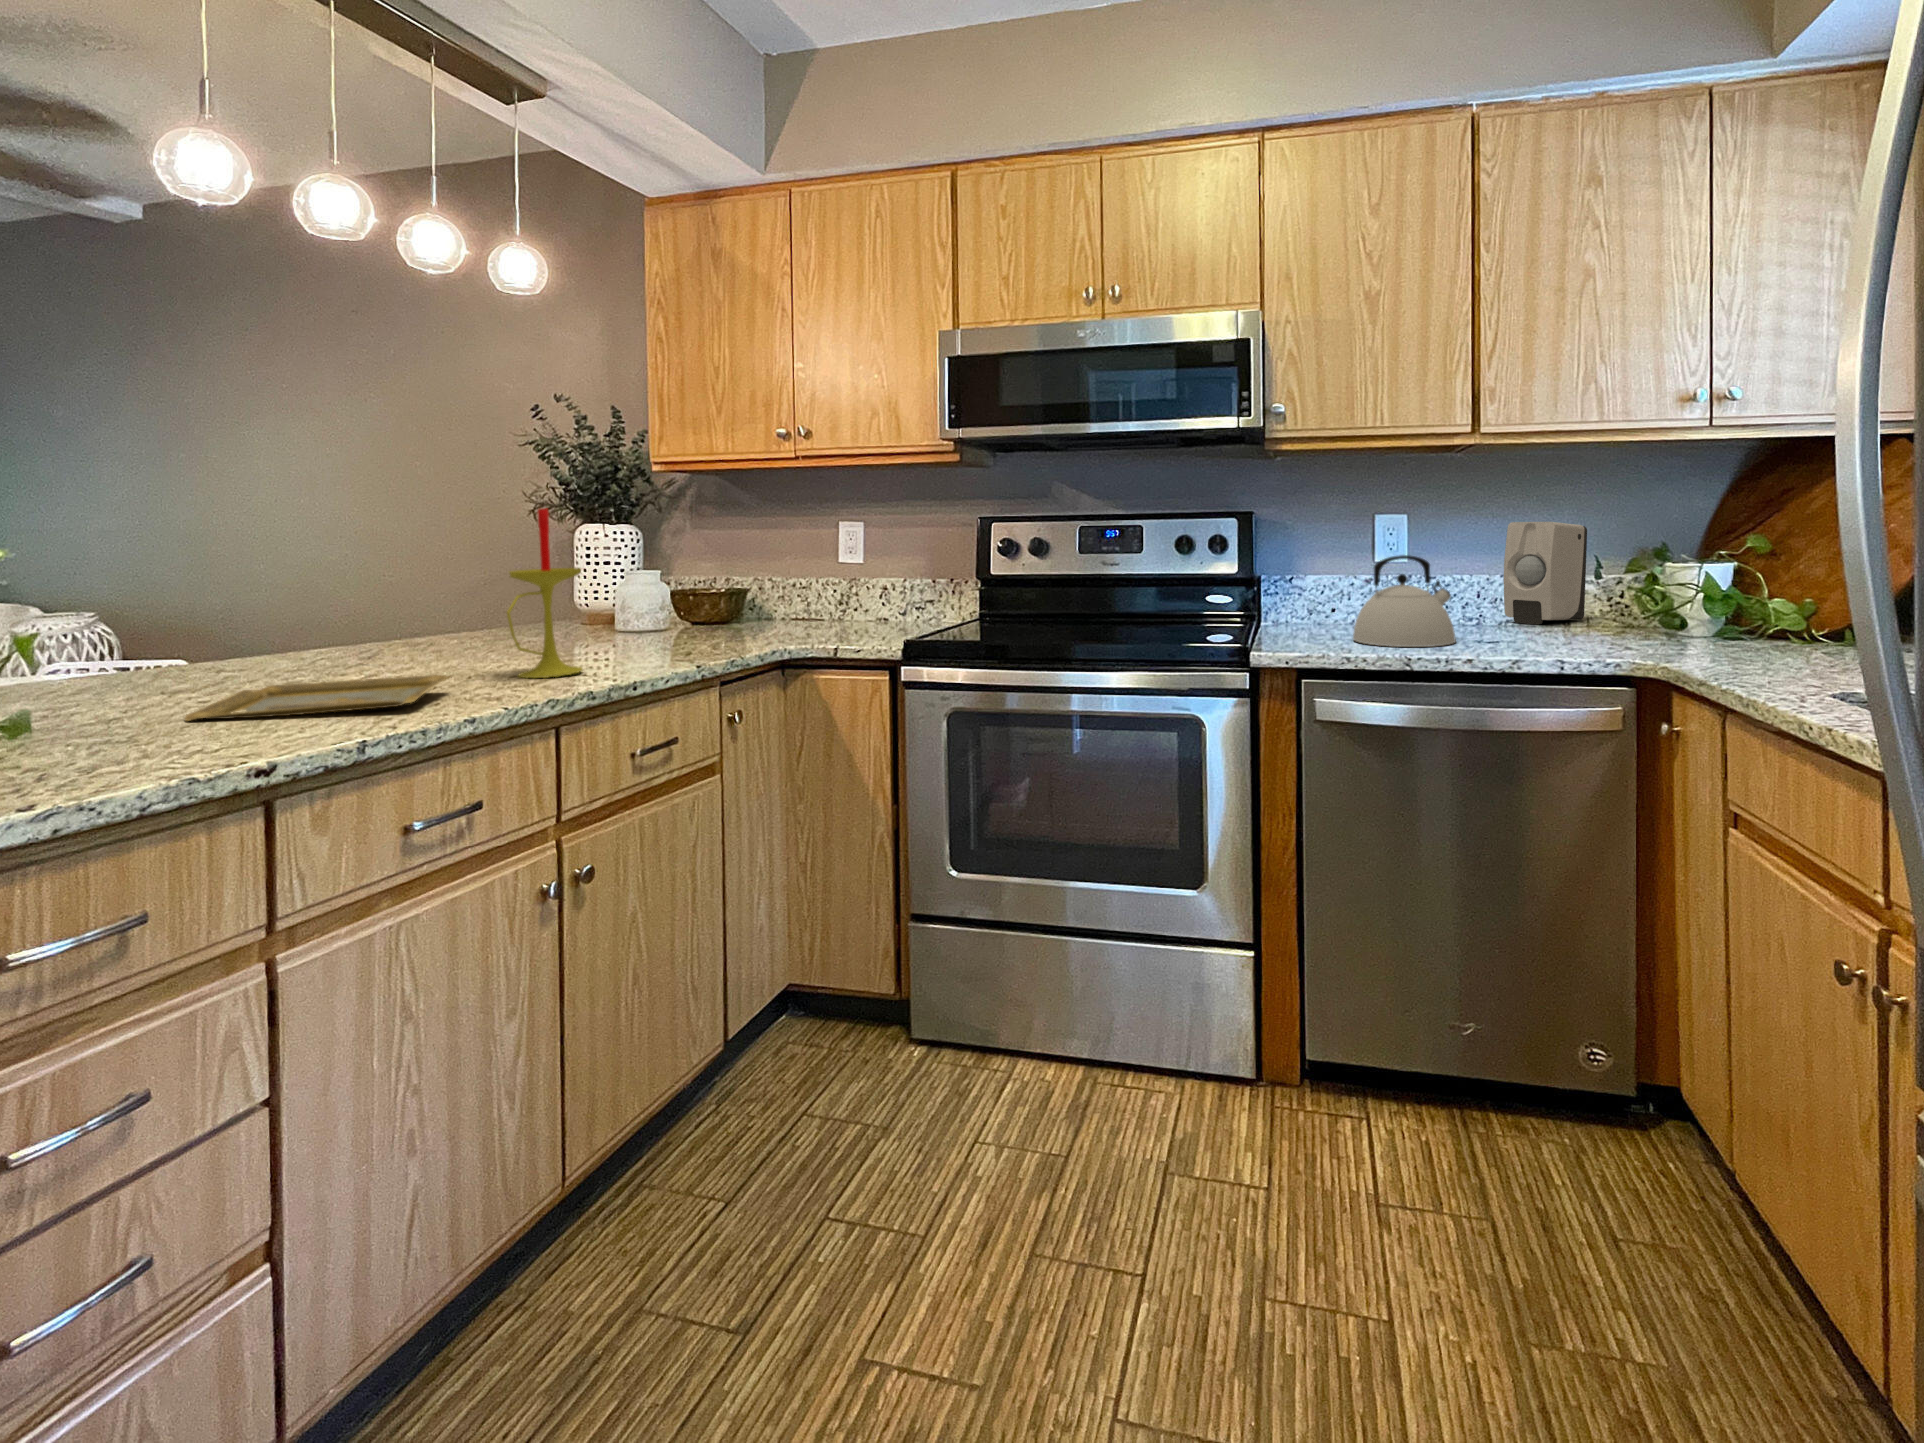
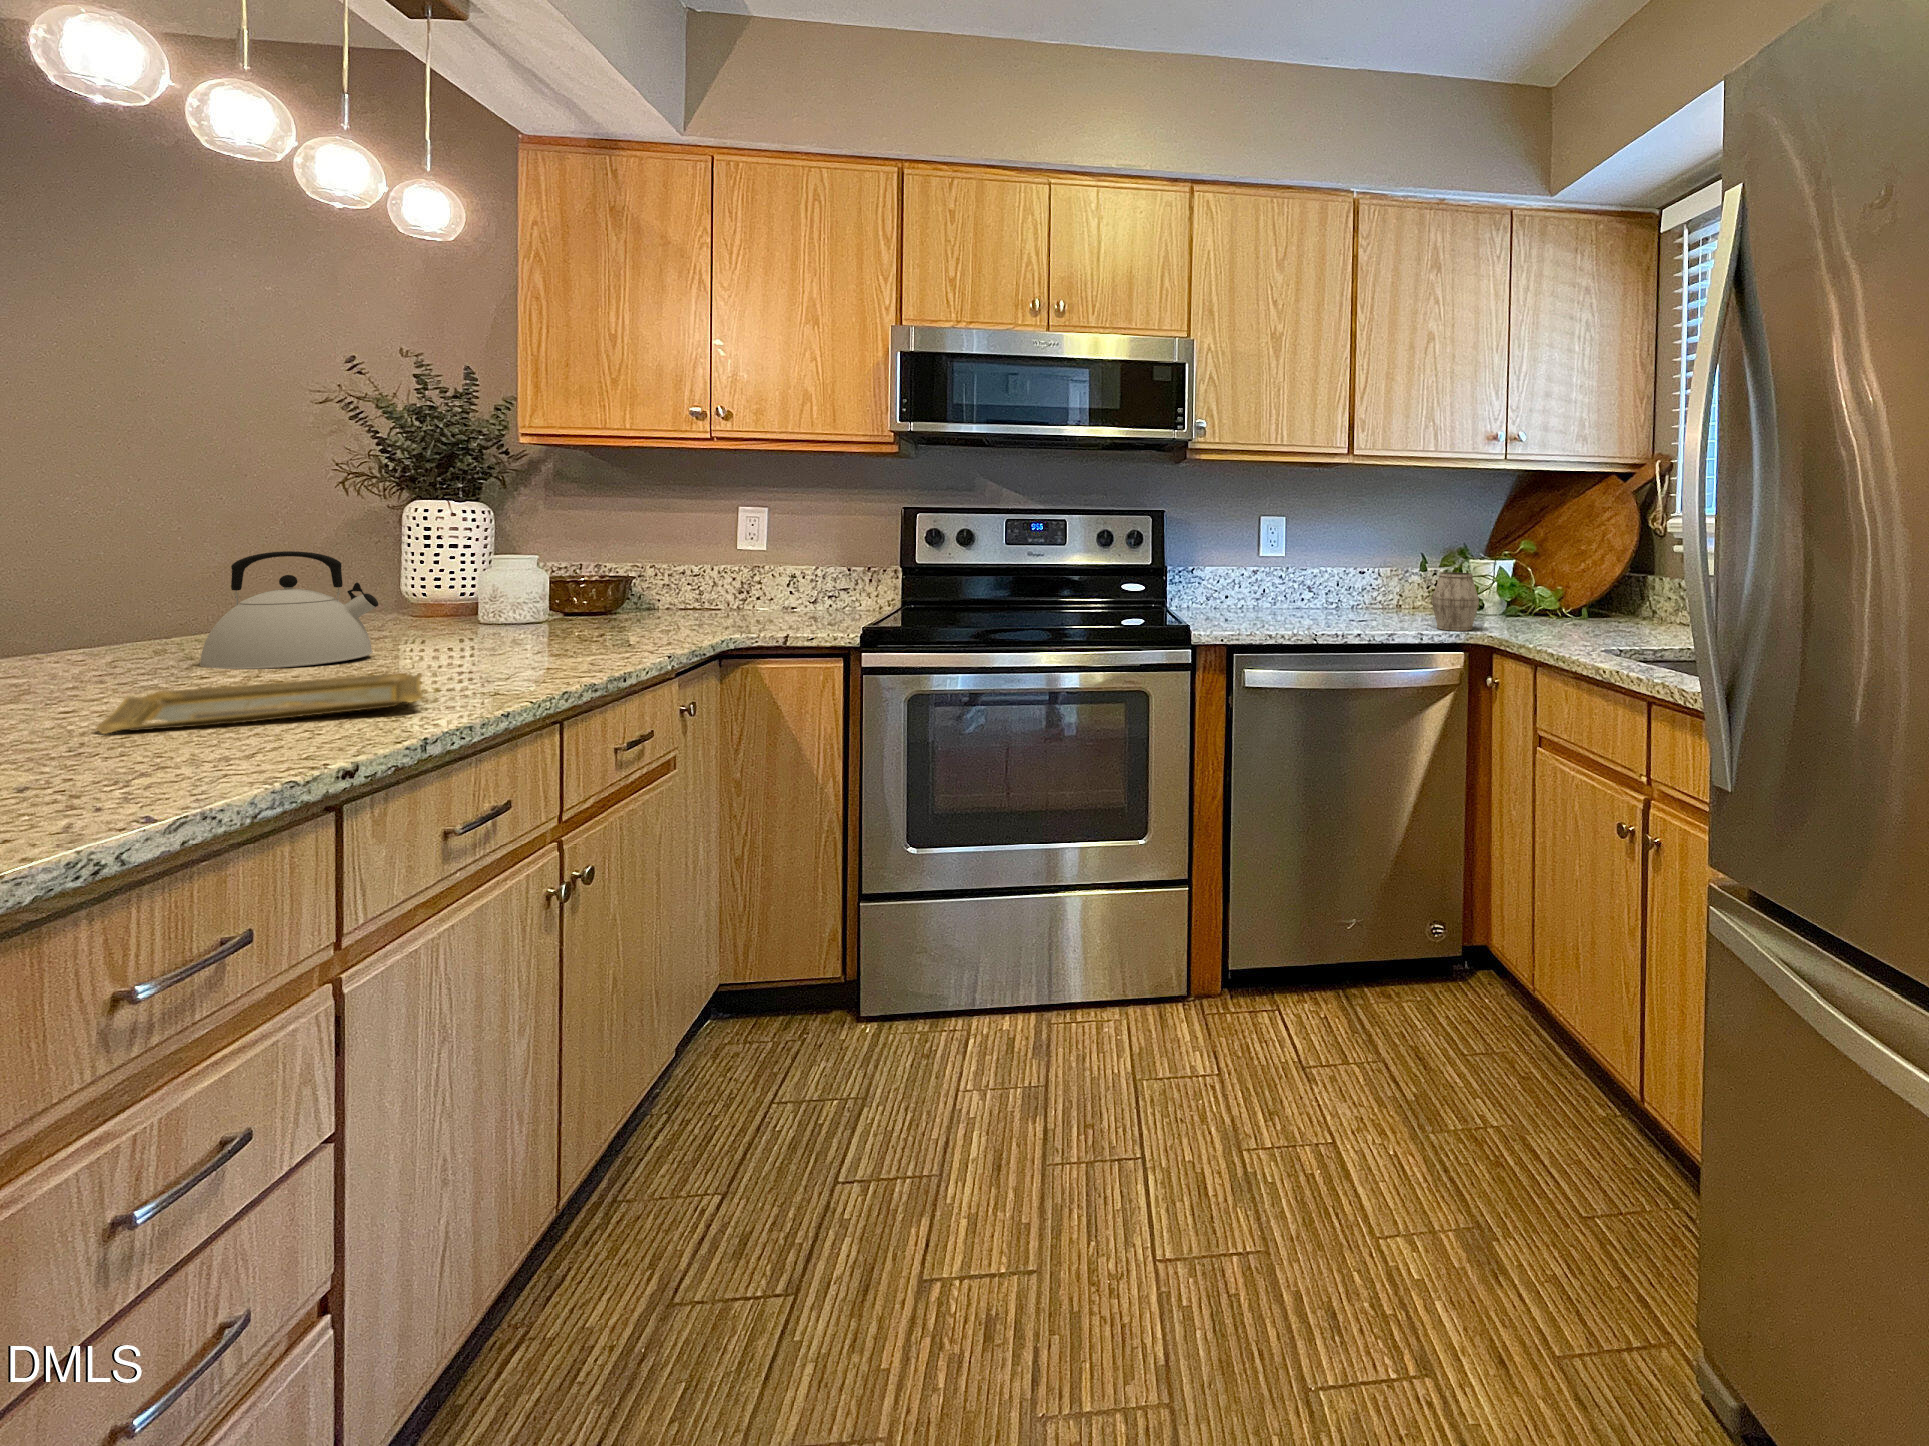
candle: present [507,509,583,678] -> none [454,483,547,676]
soap dispenser: present [1504,522,1587,625] -> none [1361,534,1416,613]
kettle: present [1353,555,1456,647] -> present [199,551,378,669]
mug: none [1588,570,1664,650] -> present [1432,572,1479,631]

